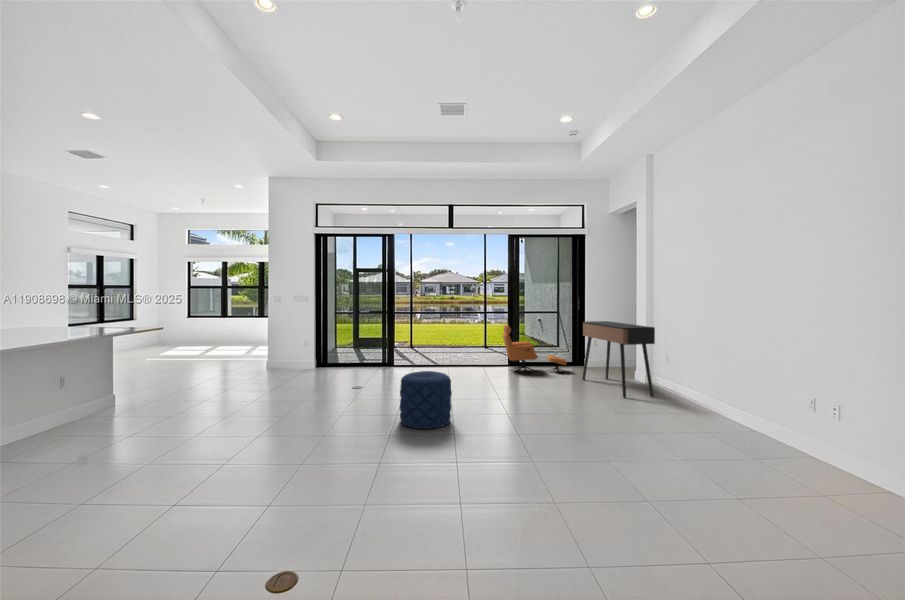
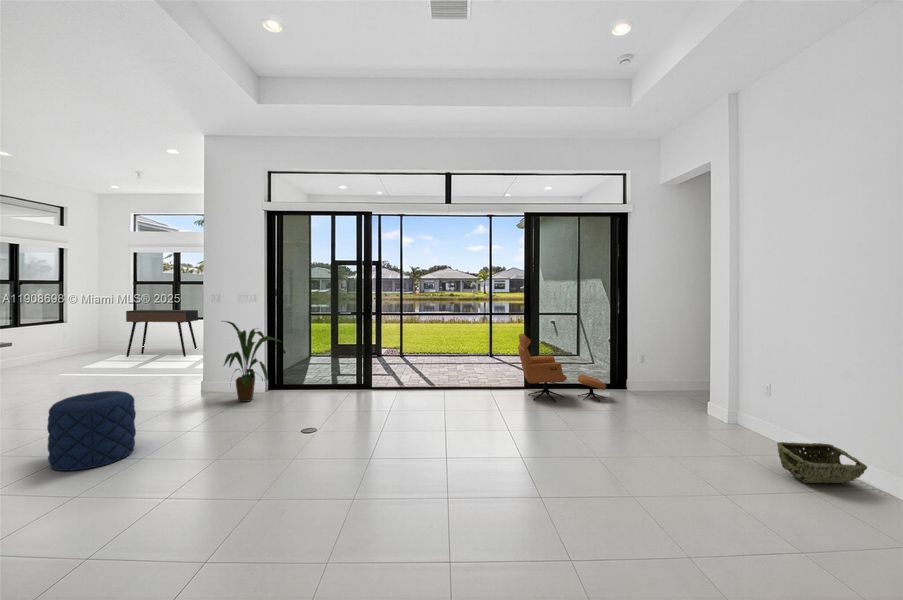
house plant: none [287,315,329,374] -> present [224,321,280,402]
console table: present [582,321,655,398] -> present [126,310,198,357]
pouf: present [400,371,452,429] -> present [47,391,136,471]
woven basket: none [654,385,702,408] -> present [777,442,867,483]

